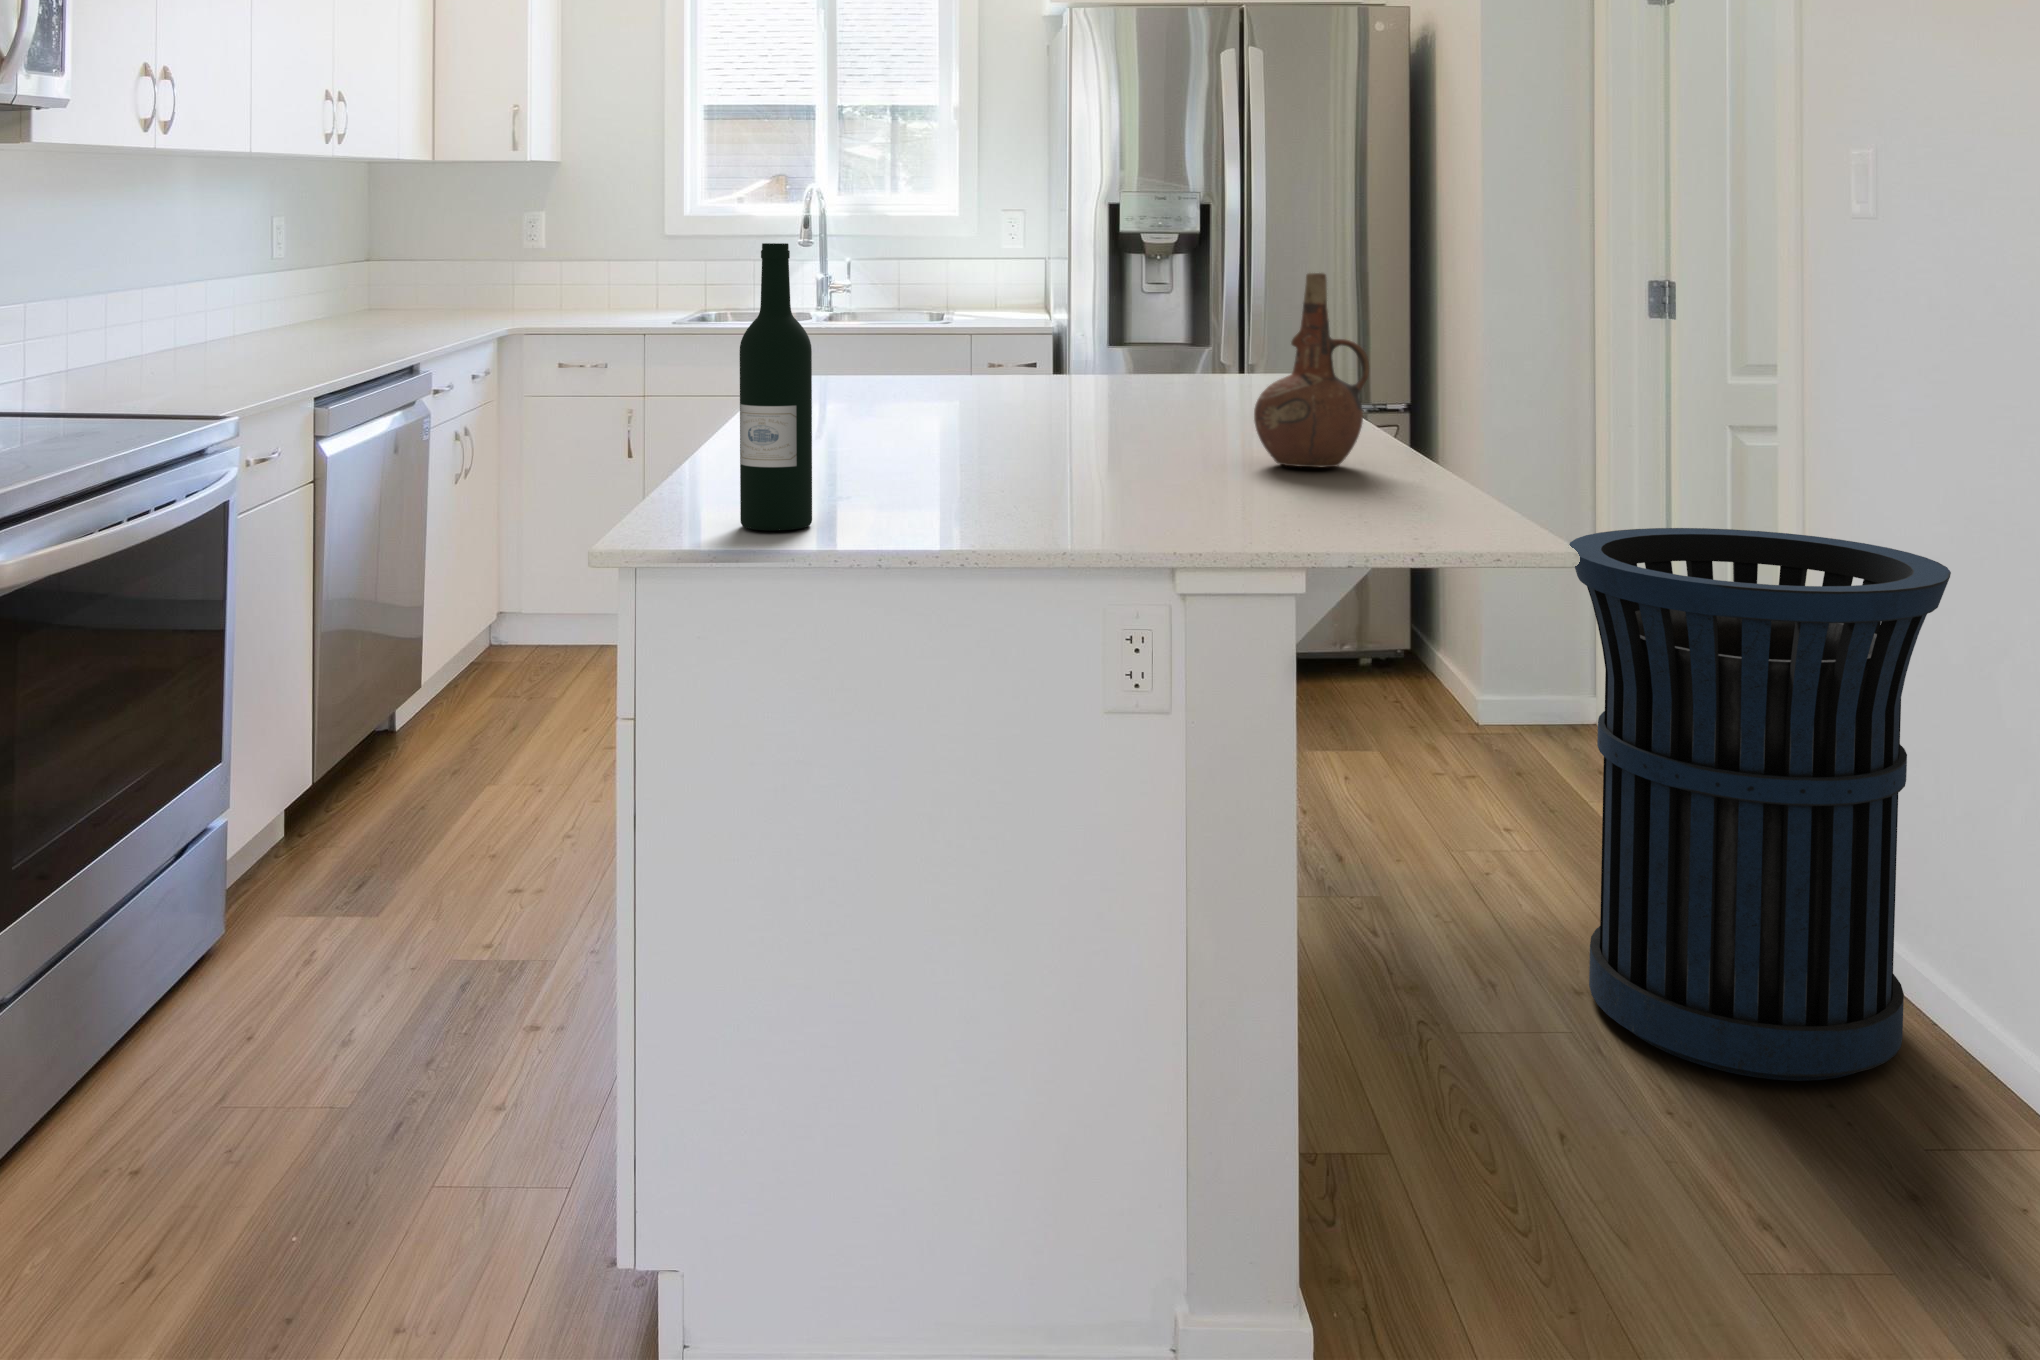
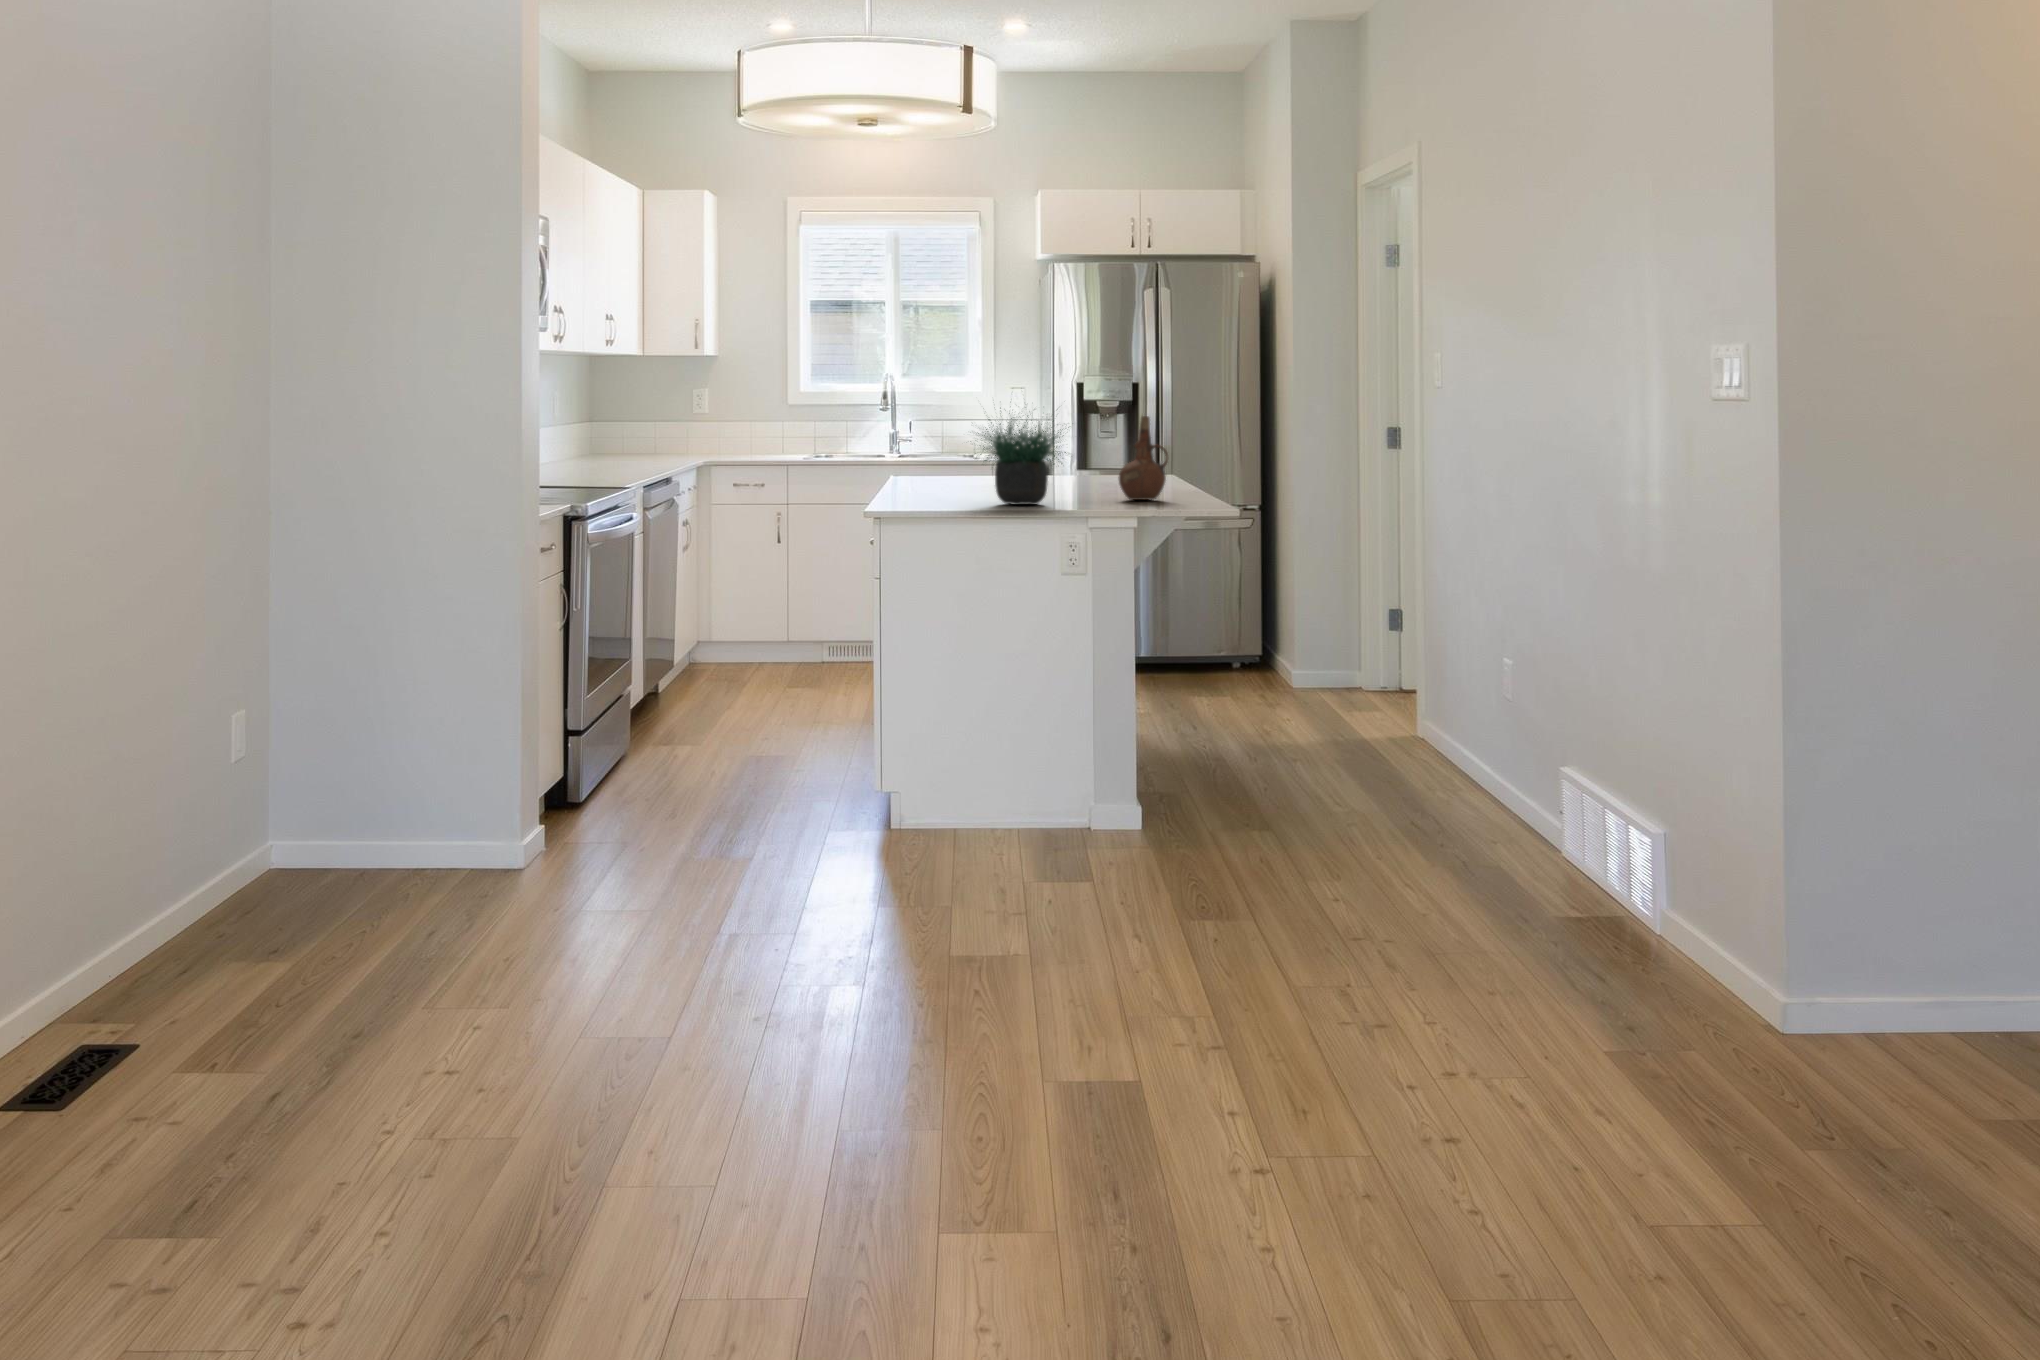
potted plant: none [888,196,1194,489] -> present [978,408,1069,505]
wine bottle: present [740,243,812,530] -> none [908,404,935,513]
trash can: present [1569,528,1951,1081] -> none [1281,545,1451,785]

